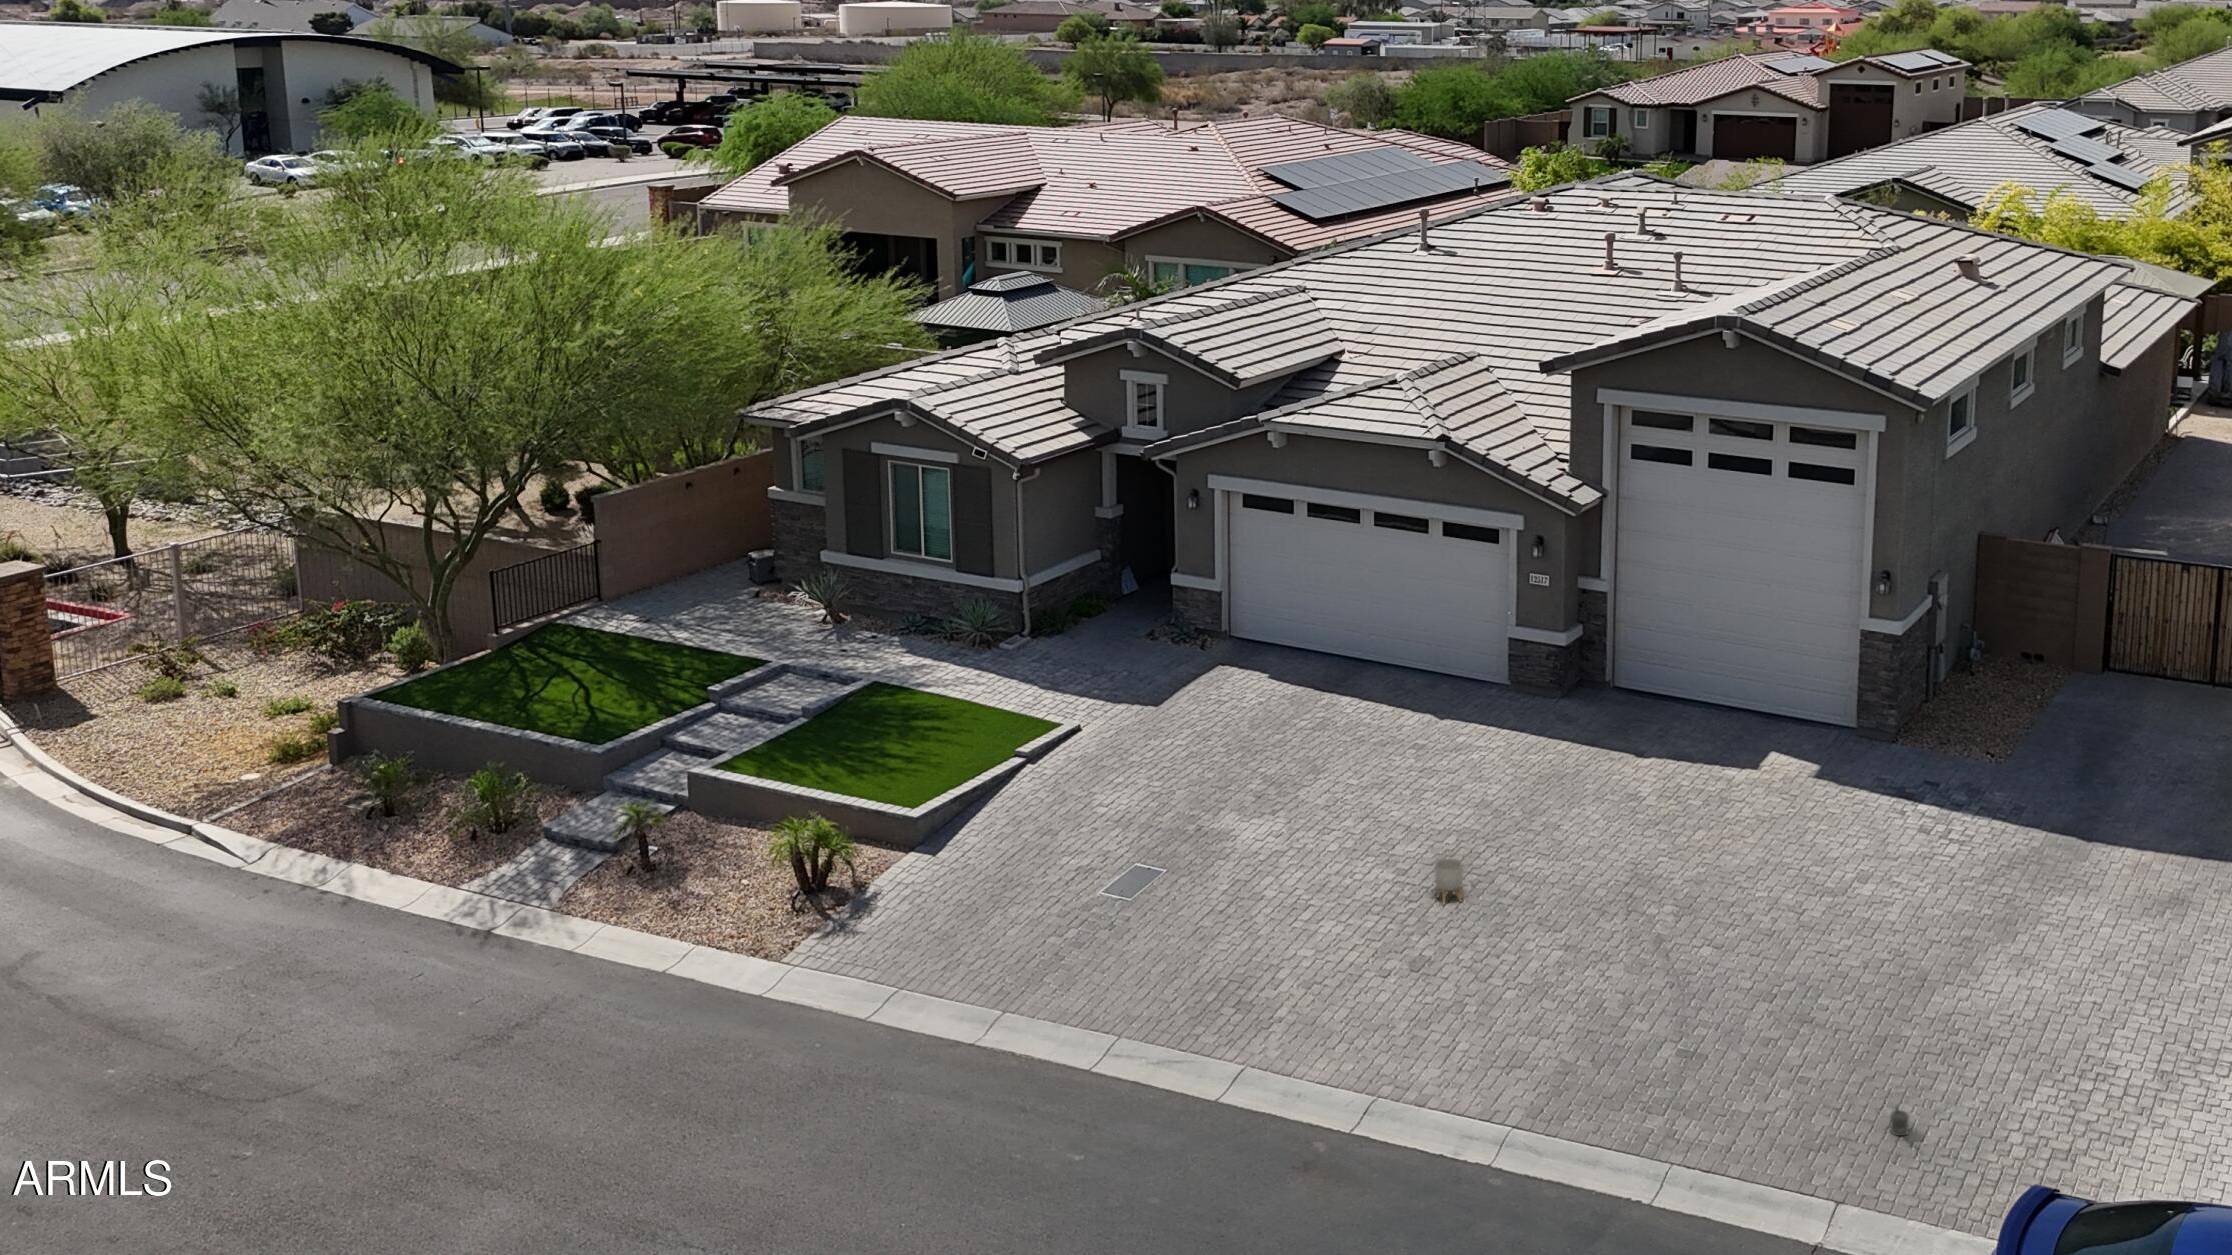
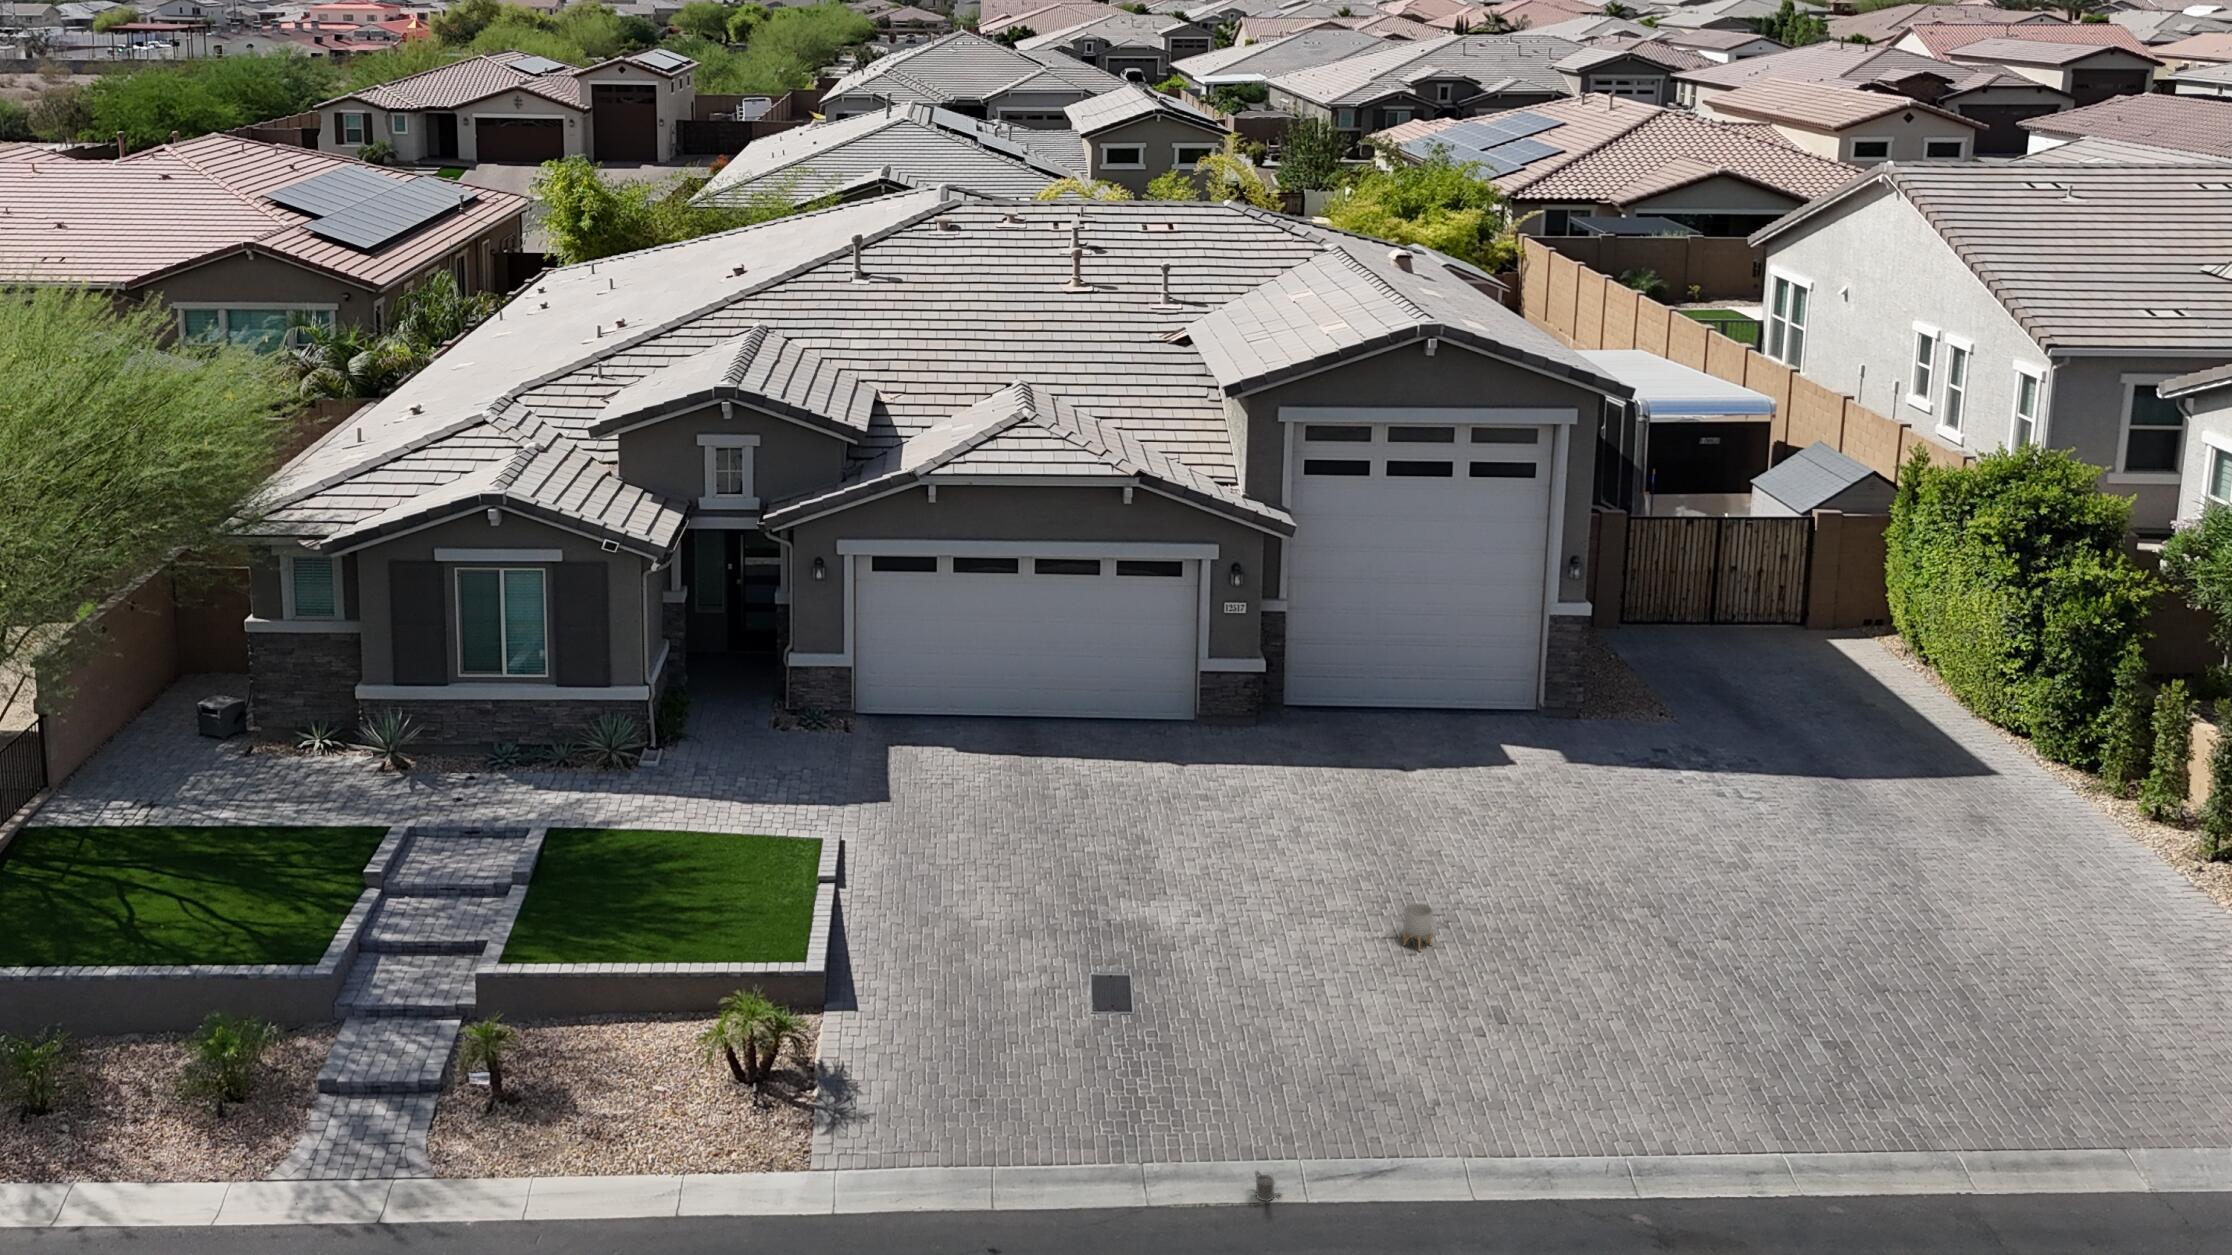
watering can: present [1890,1107,1909,1136] -> present [1255,1171,1282,1201]

